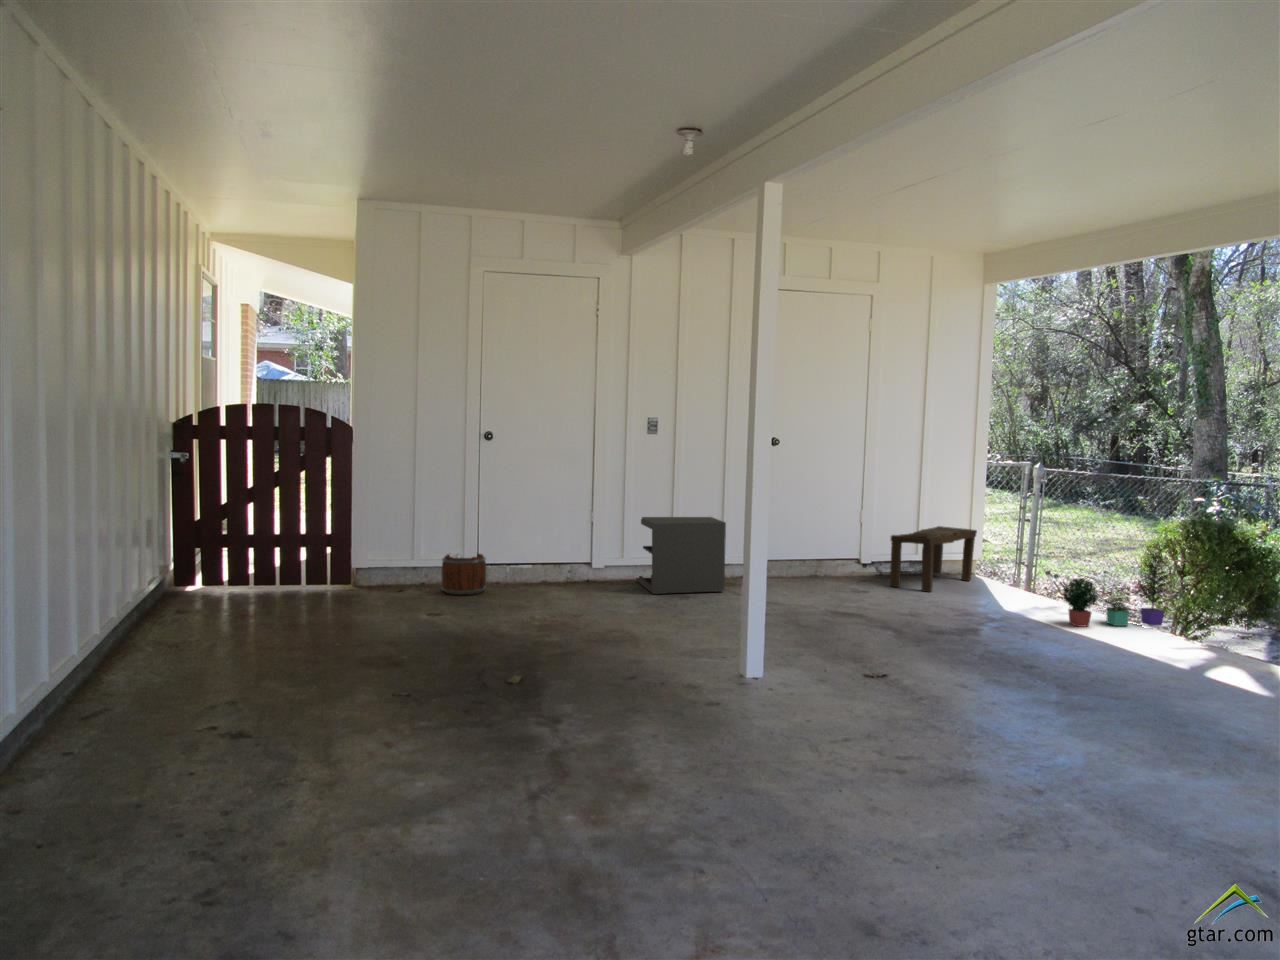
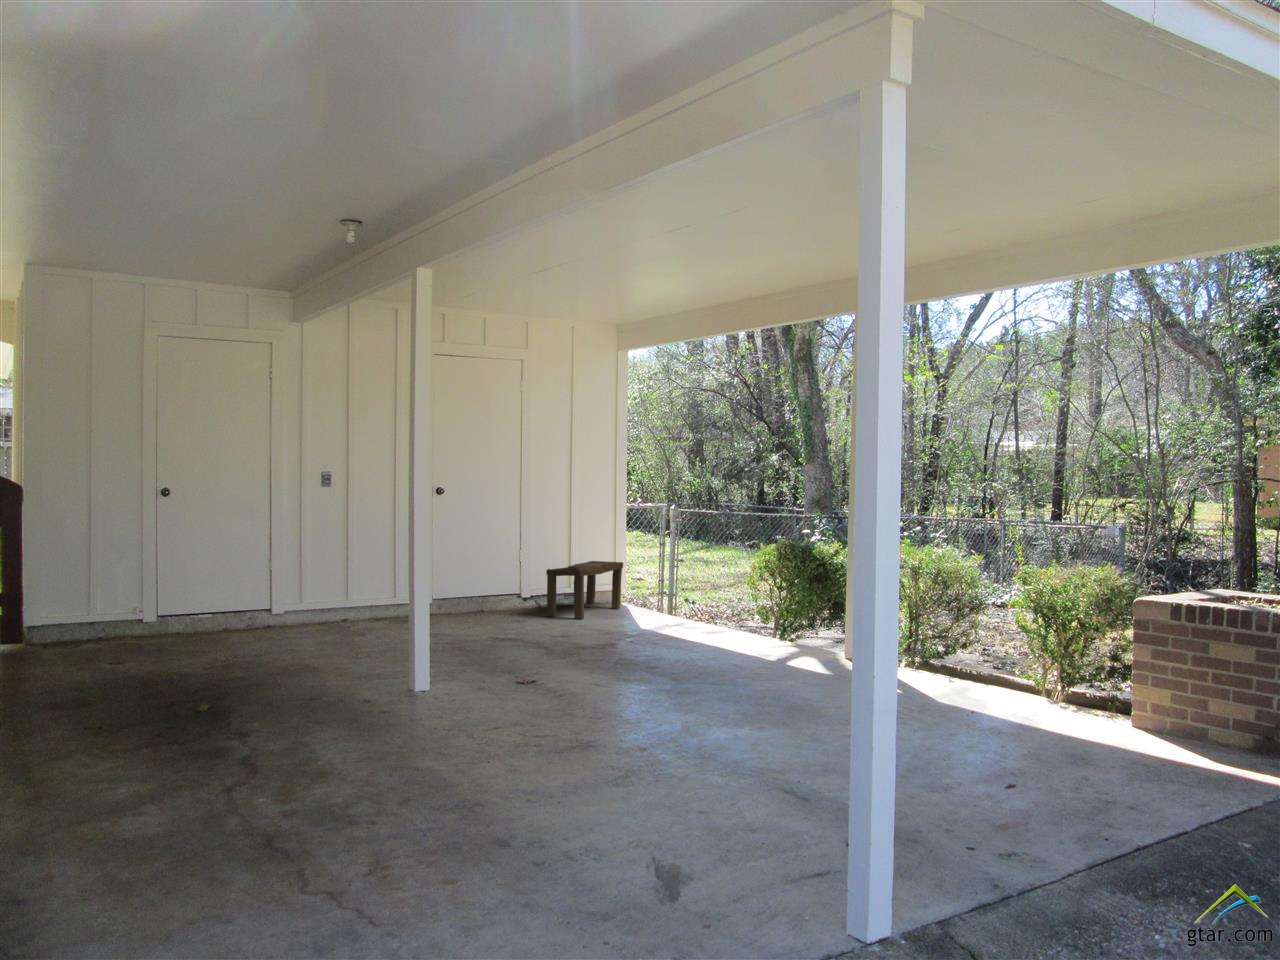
storage cabinet: present [636,517,726,594] -> none [297,556,388,636]
potted plant: present [1063,542,1171,627] -> none [686,560,772,637]
bucket: present [442,554,486,595] -> none [76,604,129,649]

